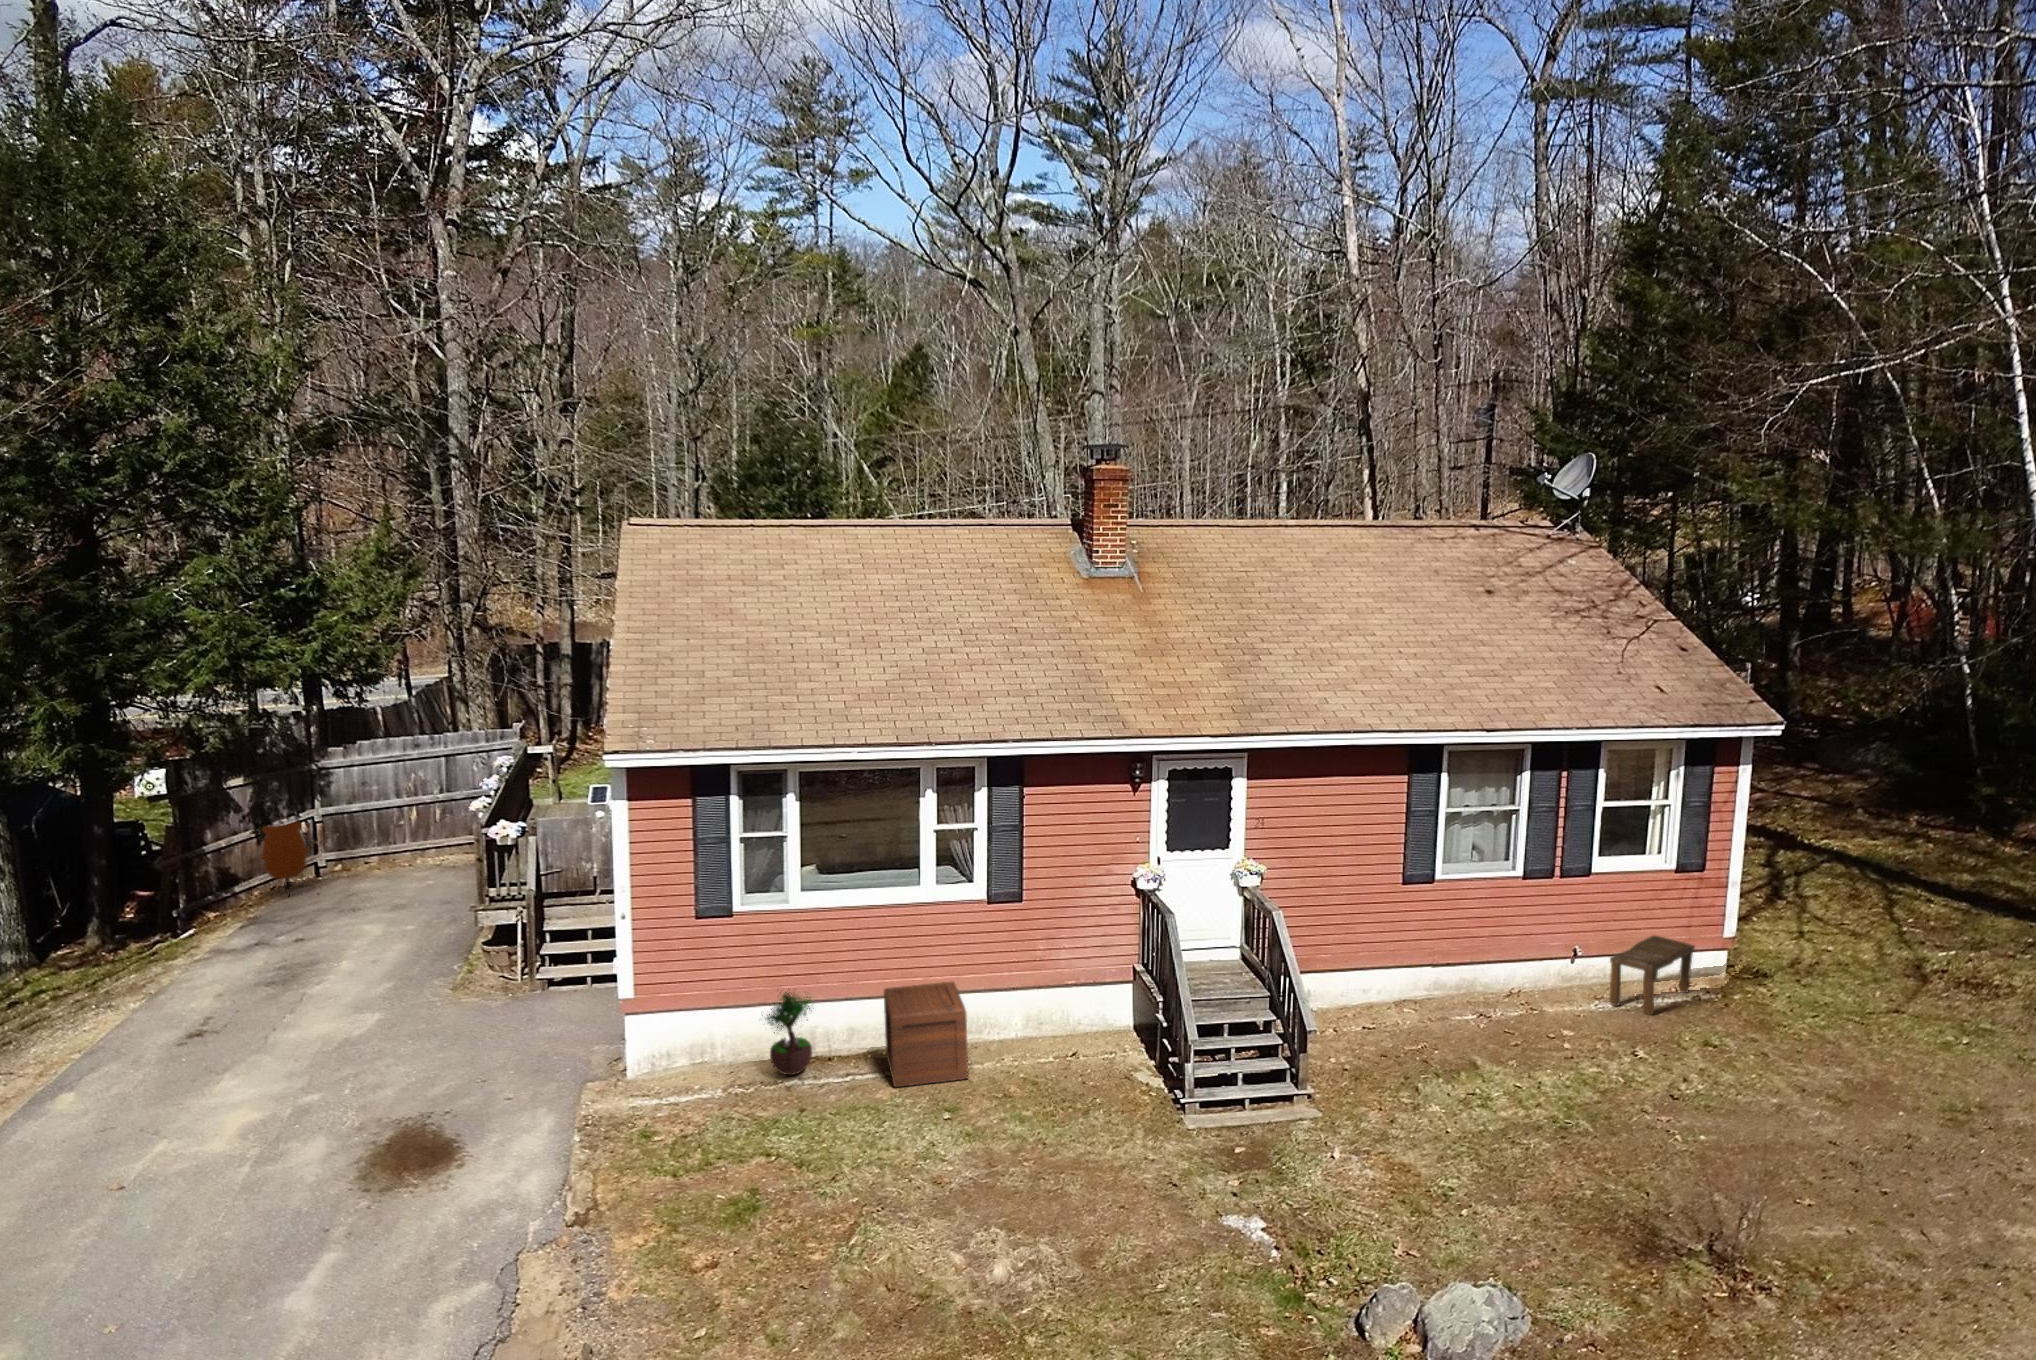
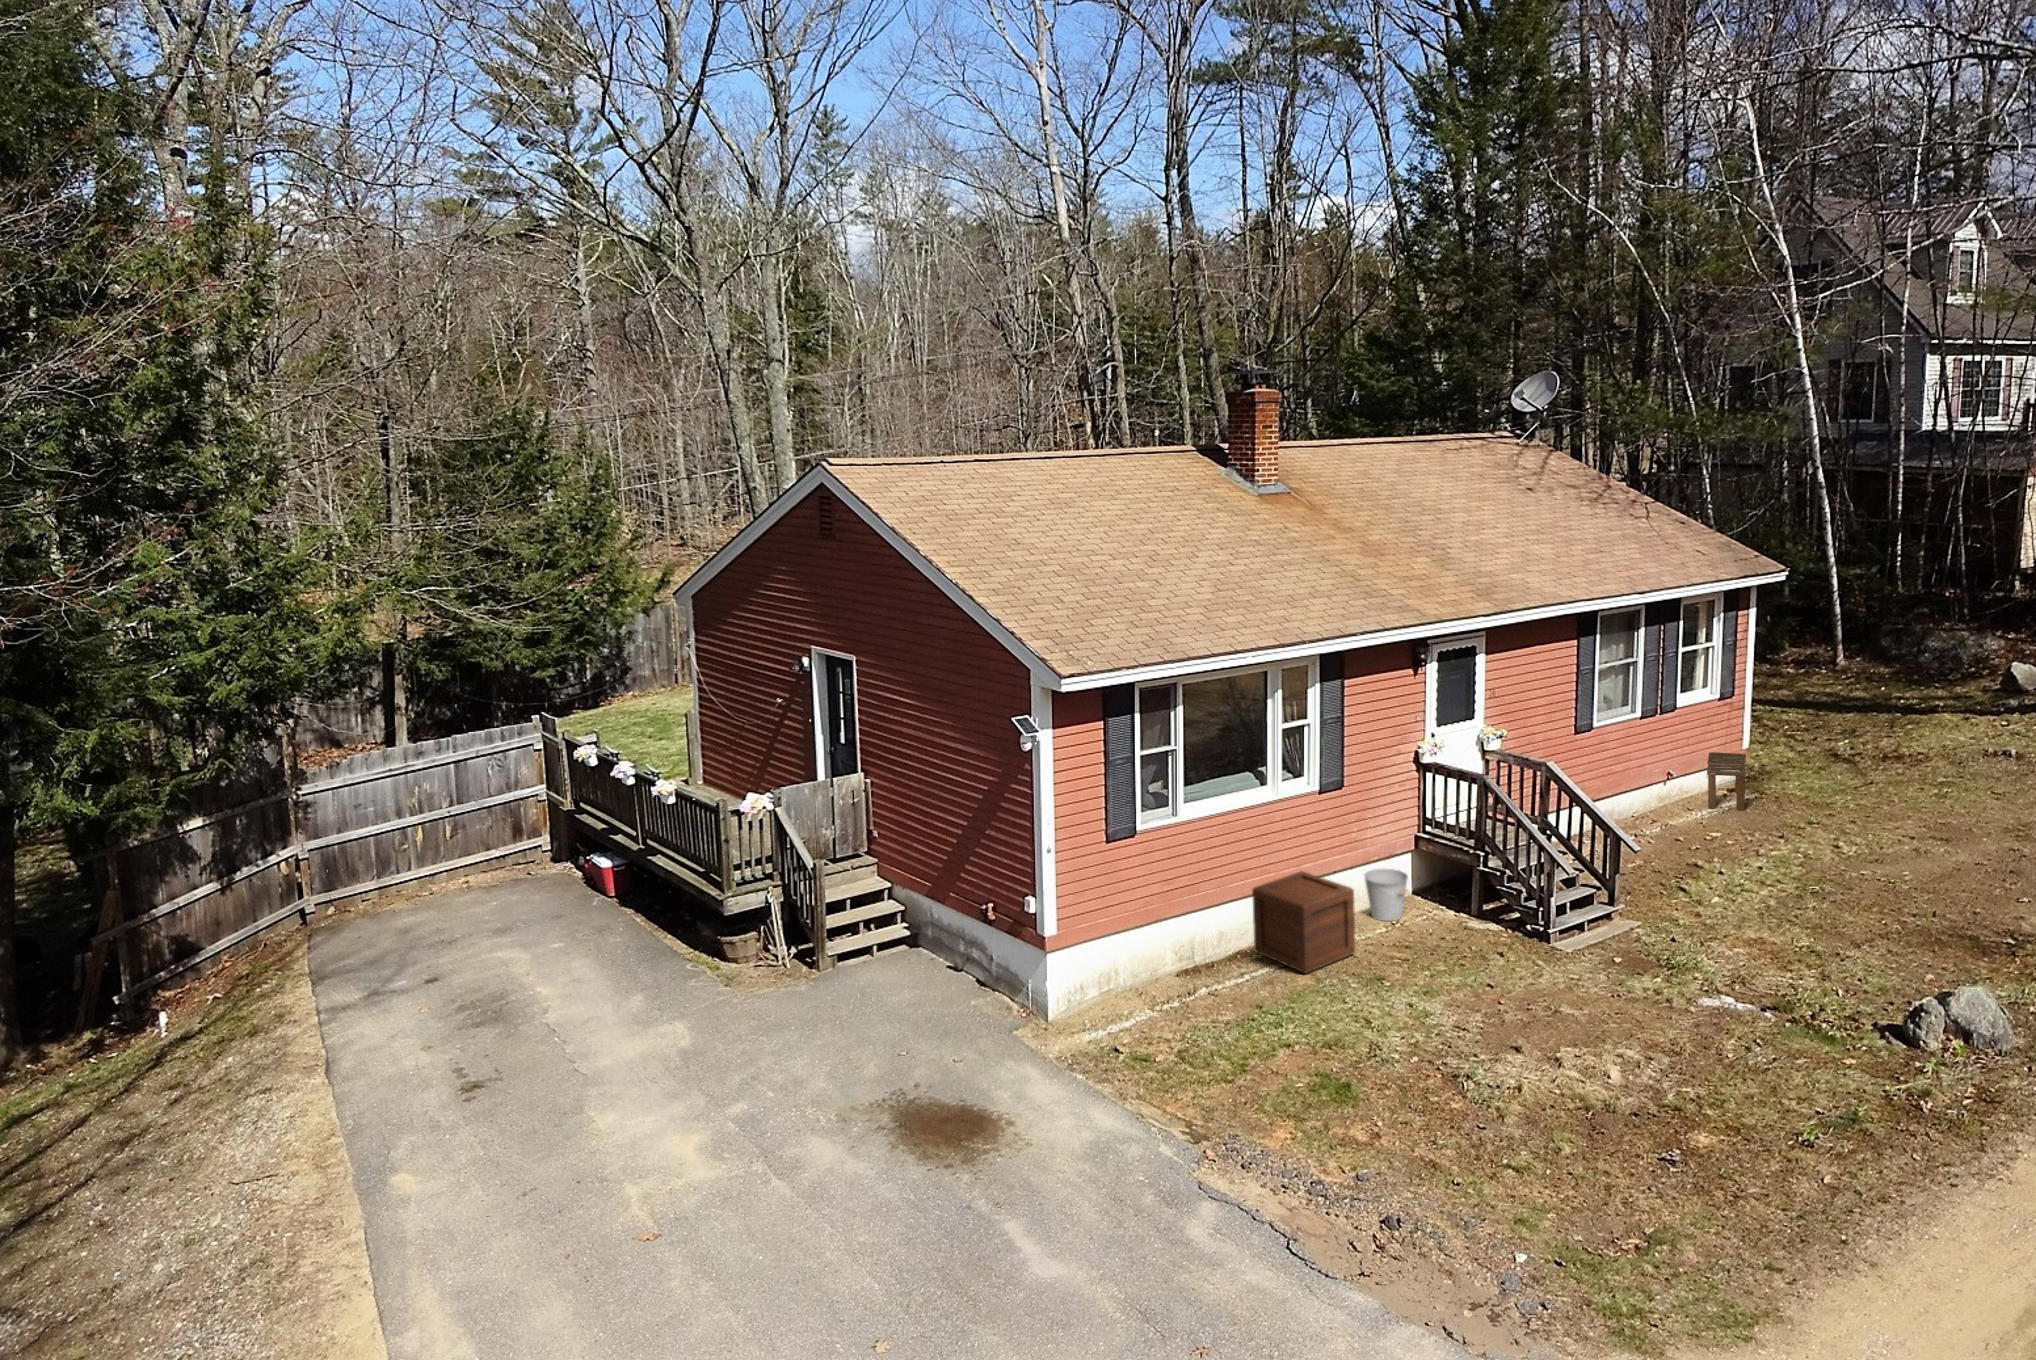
lounge chair: present [260,822,309,896] -> none [268,854,349,954]
potted tree: present [762,992,812,1075] -> none [1174,897,1228,986]
bucket: none [1036,995,1083,1055] -> present [1364,869,1408,921]

